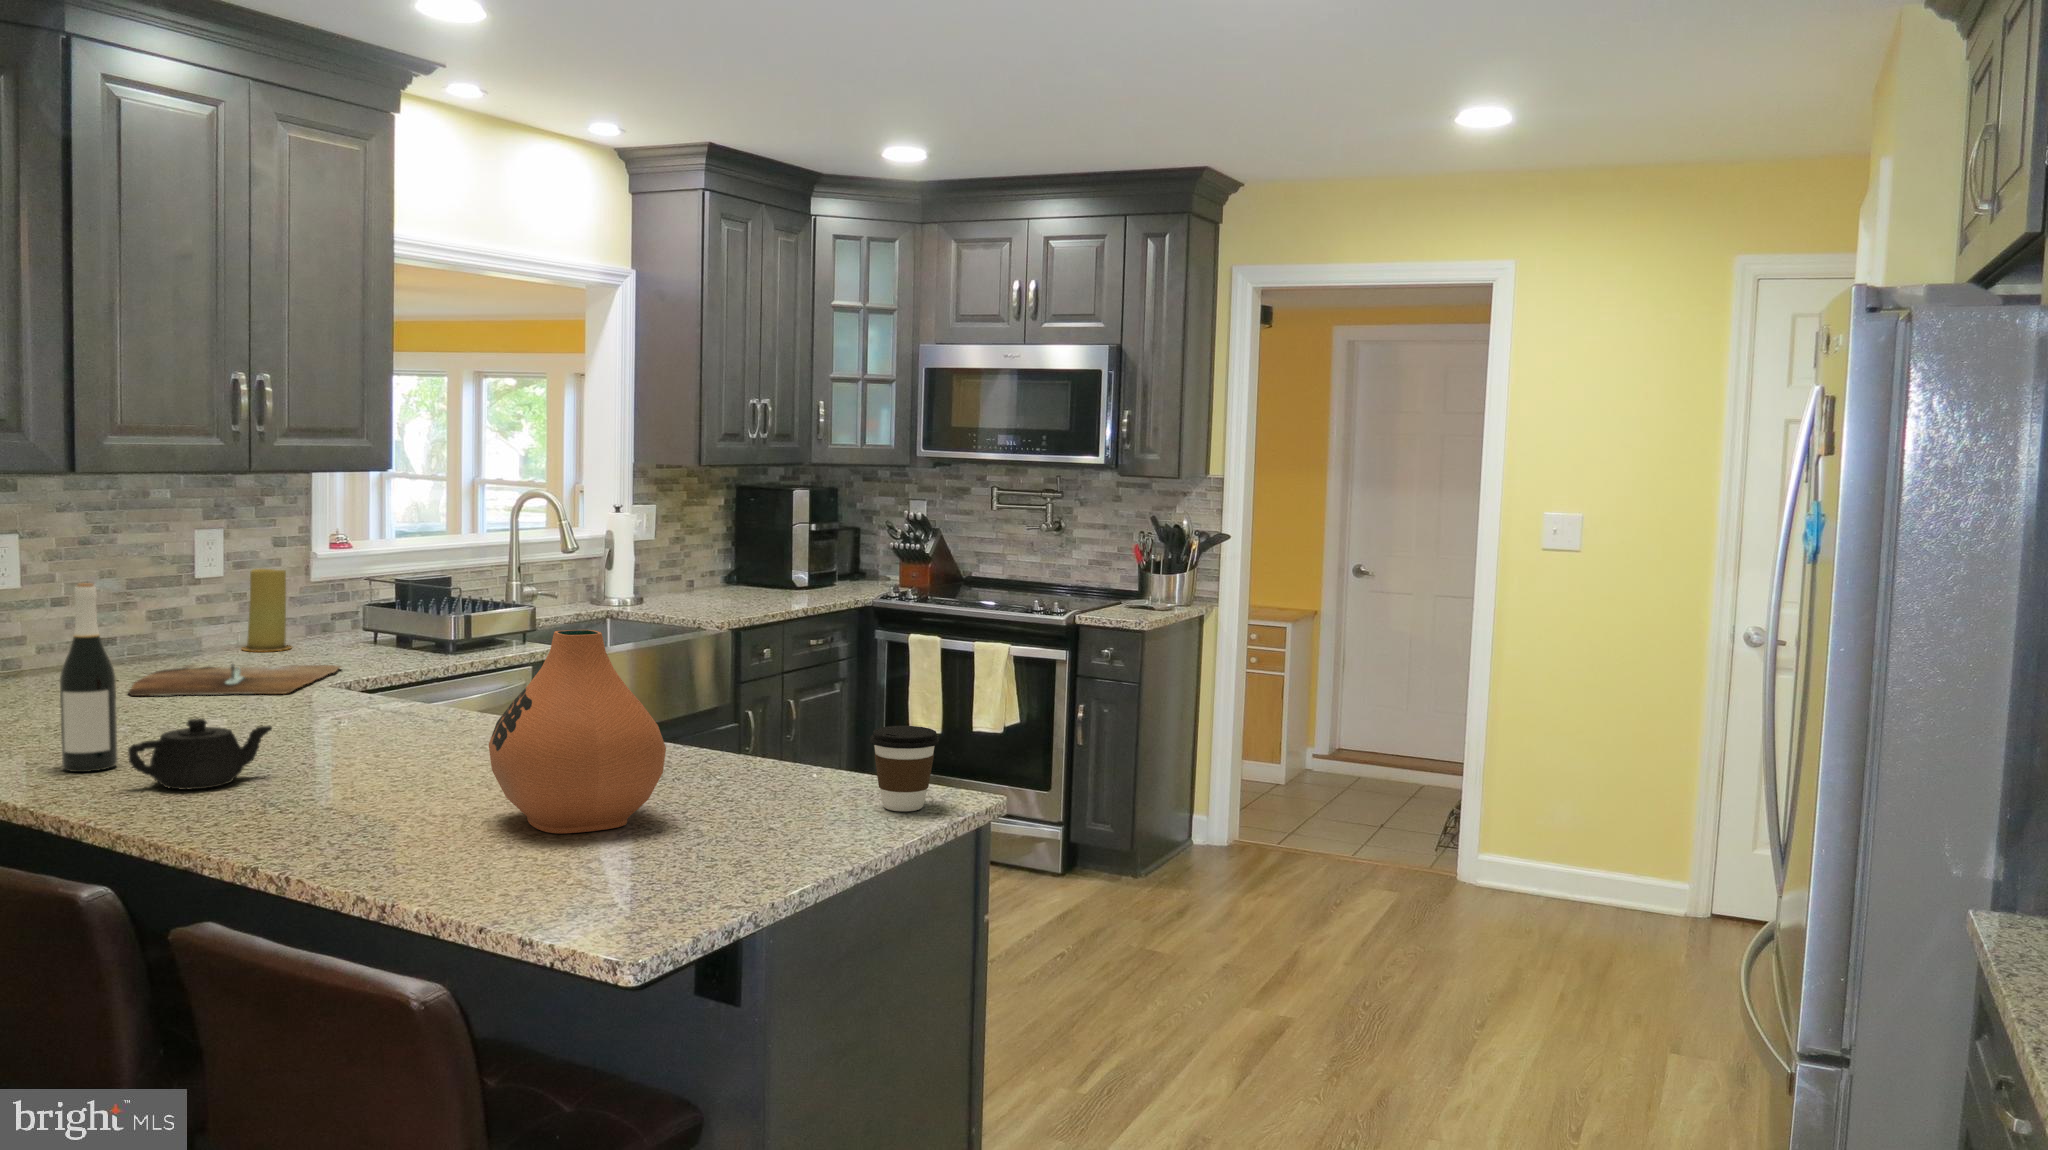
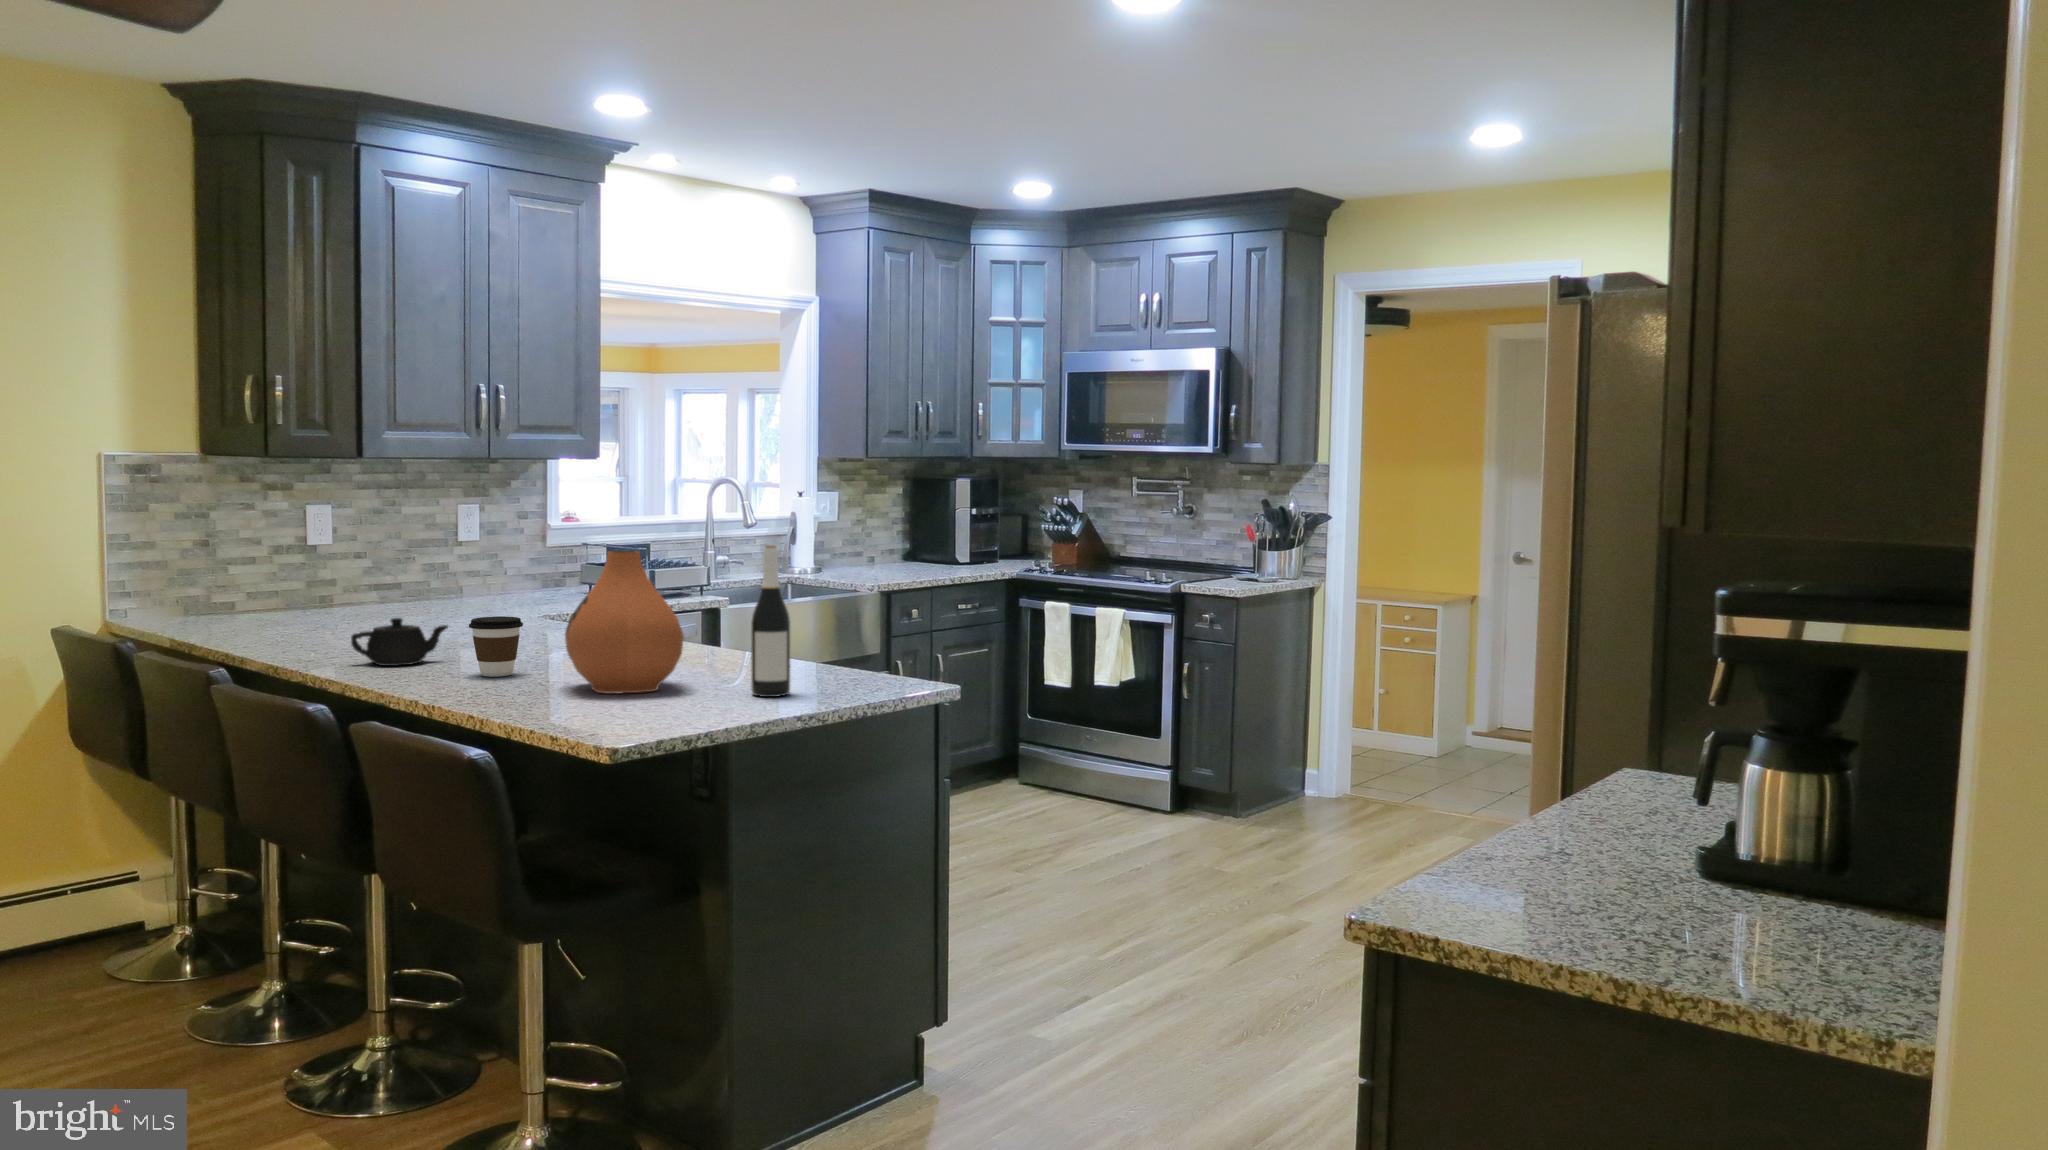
candle: present [242,568,291,652] -> none [494,536,531,598]
wine bottle: present [60,583,118,772] -> present [751,545,790,697]
cutting board: present [129,664,340,696] -> none [394,599,555,621]
coffee cup: present [870,726,939,811] -> present [469,616,523,677]

